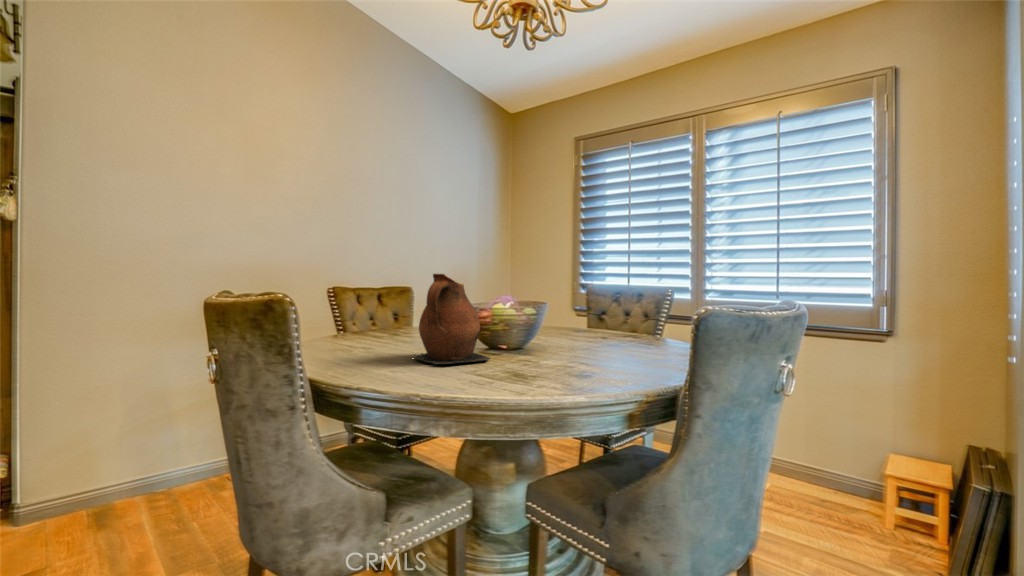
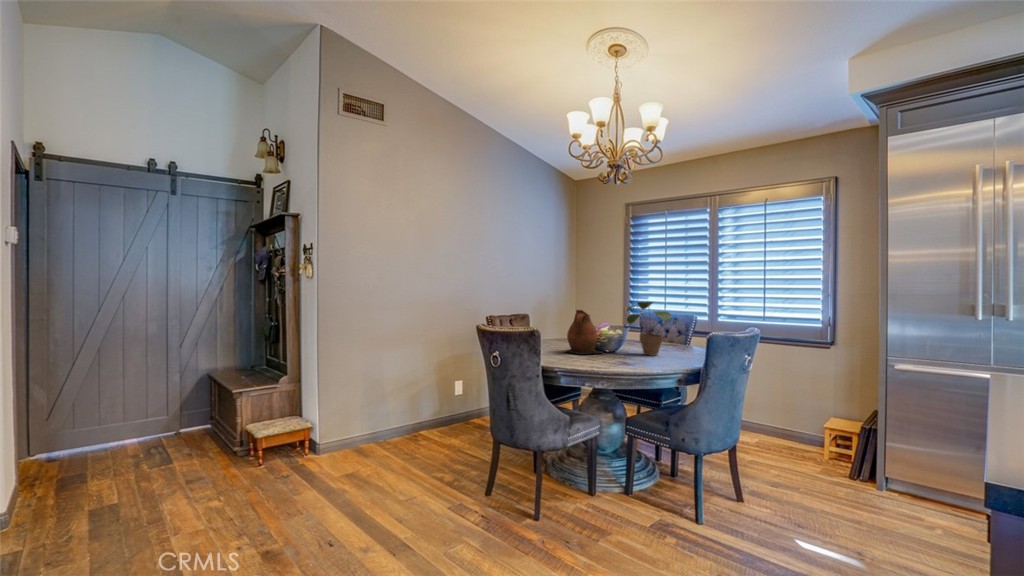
potted plant: none [533,256,645,366] -> present [627,302,681,356]

